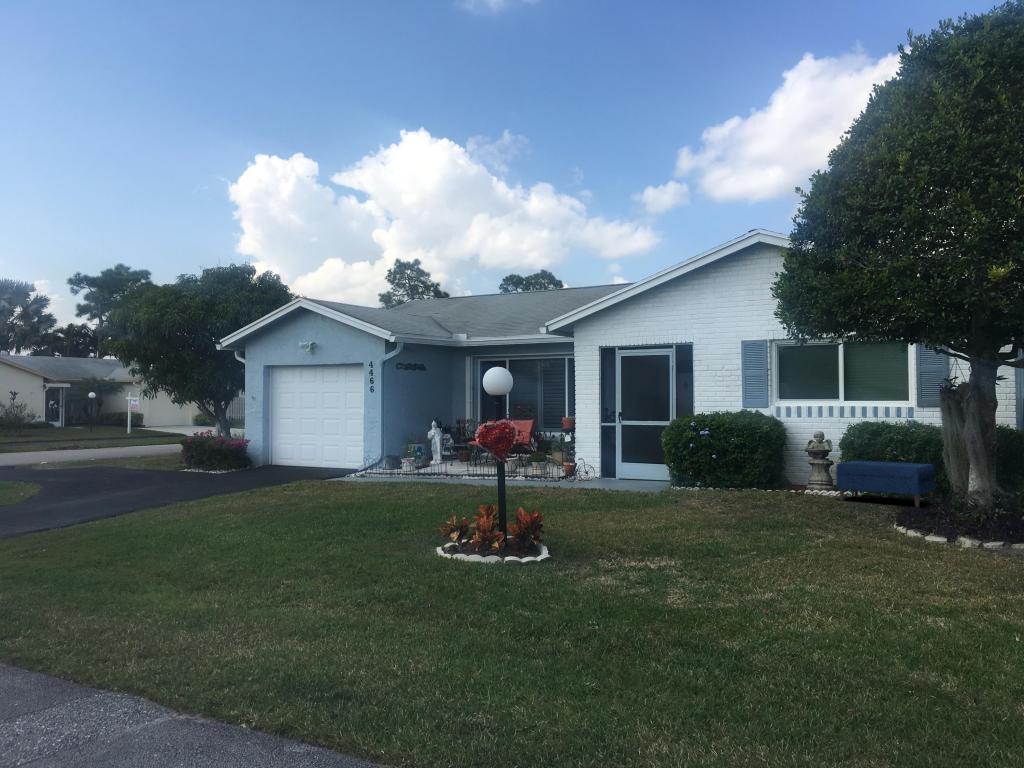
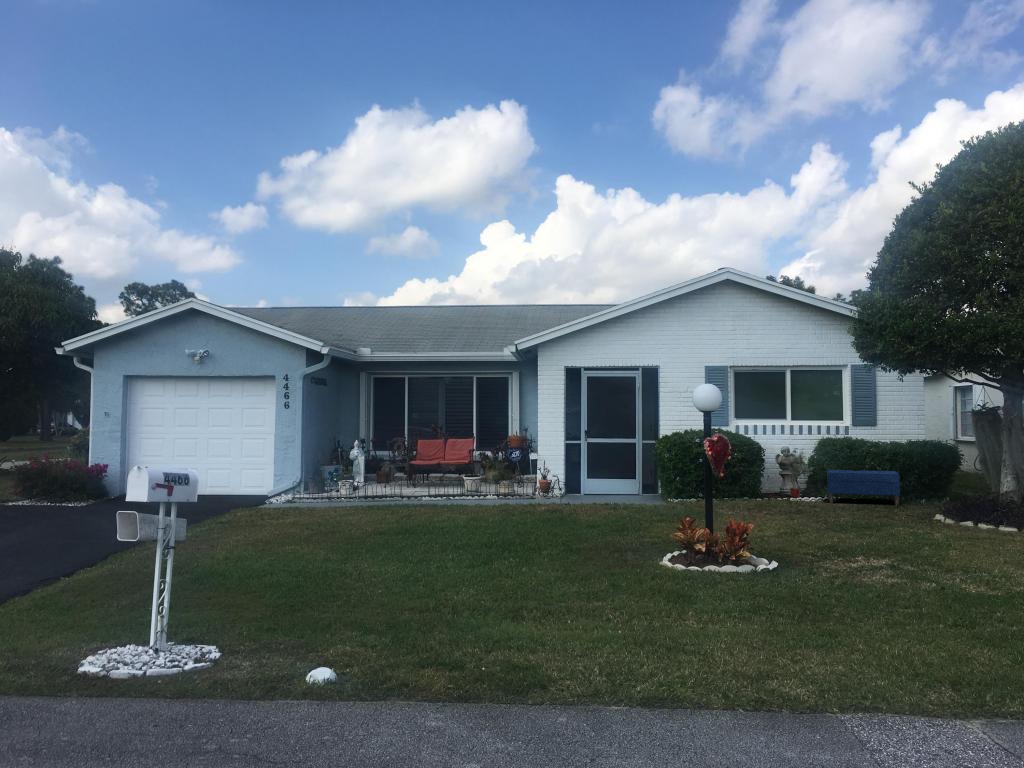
potted tree: none [809,433,843,493] -> present [788,448,813,498]

